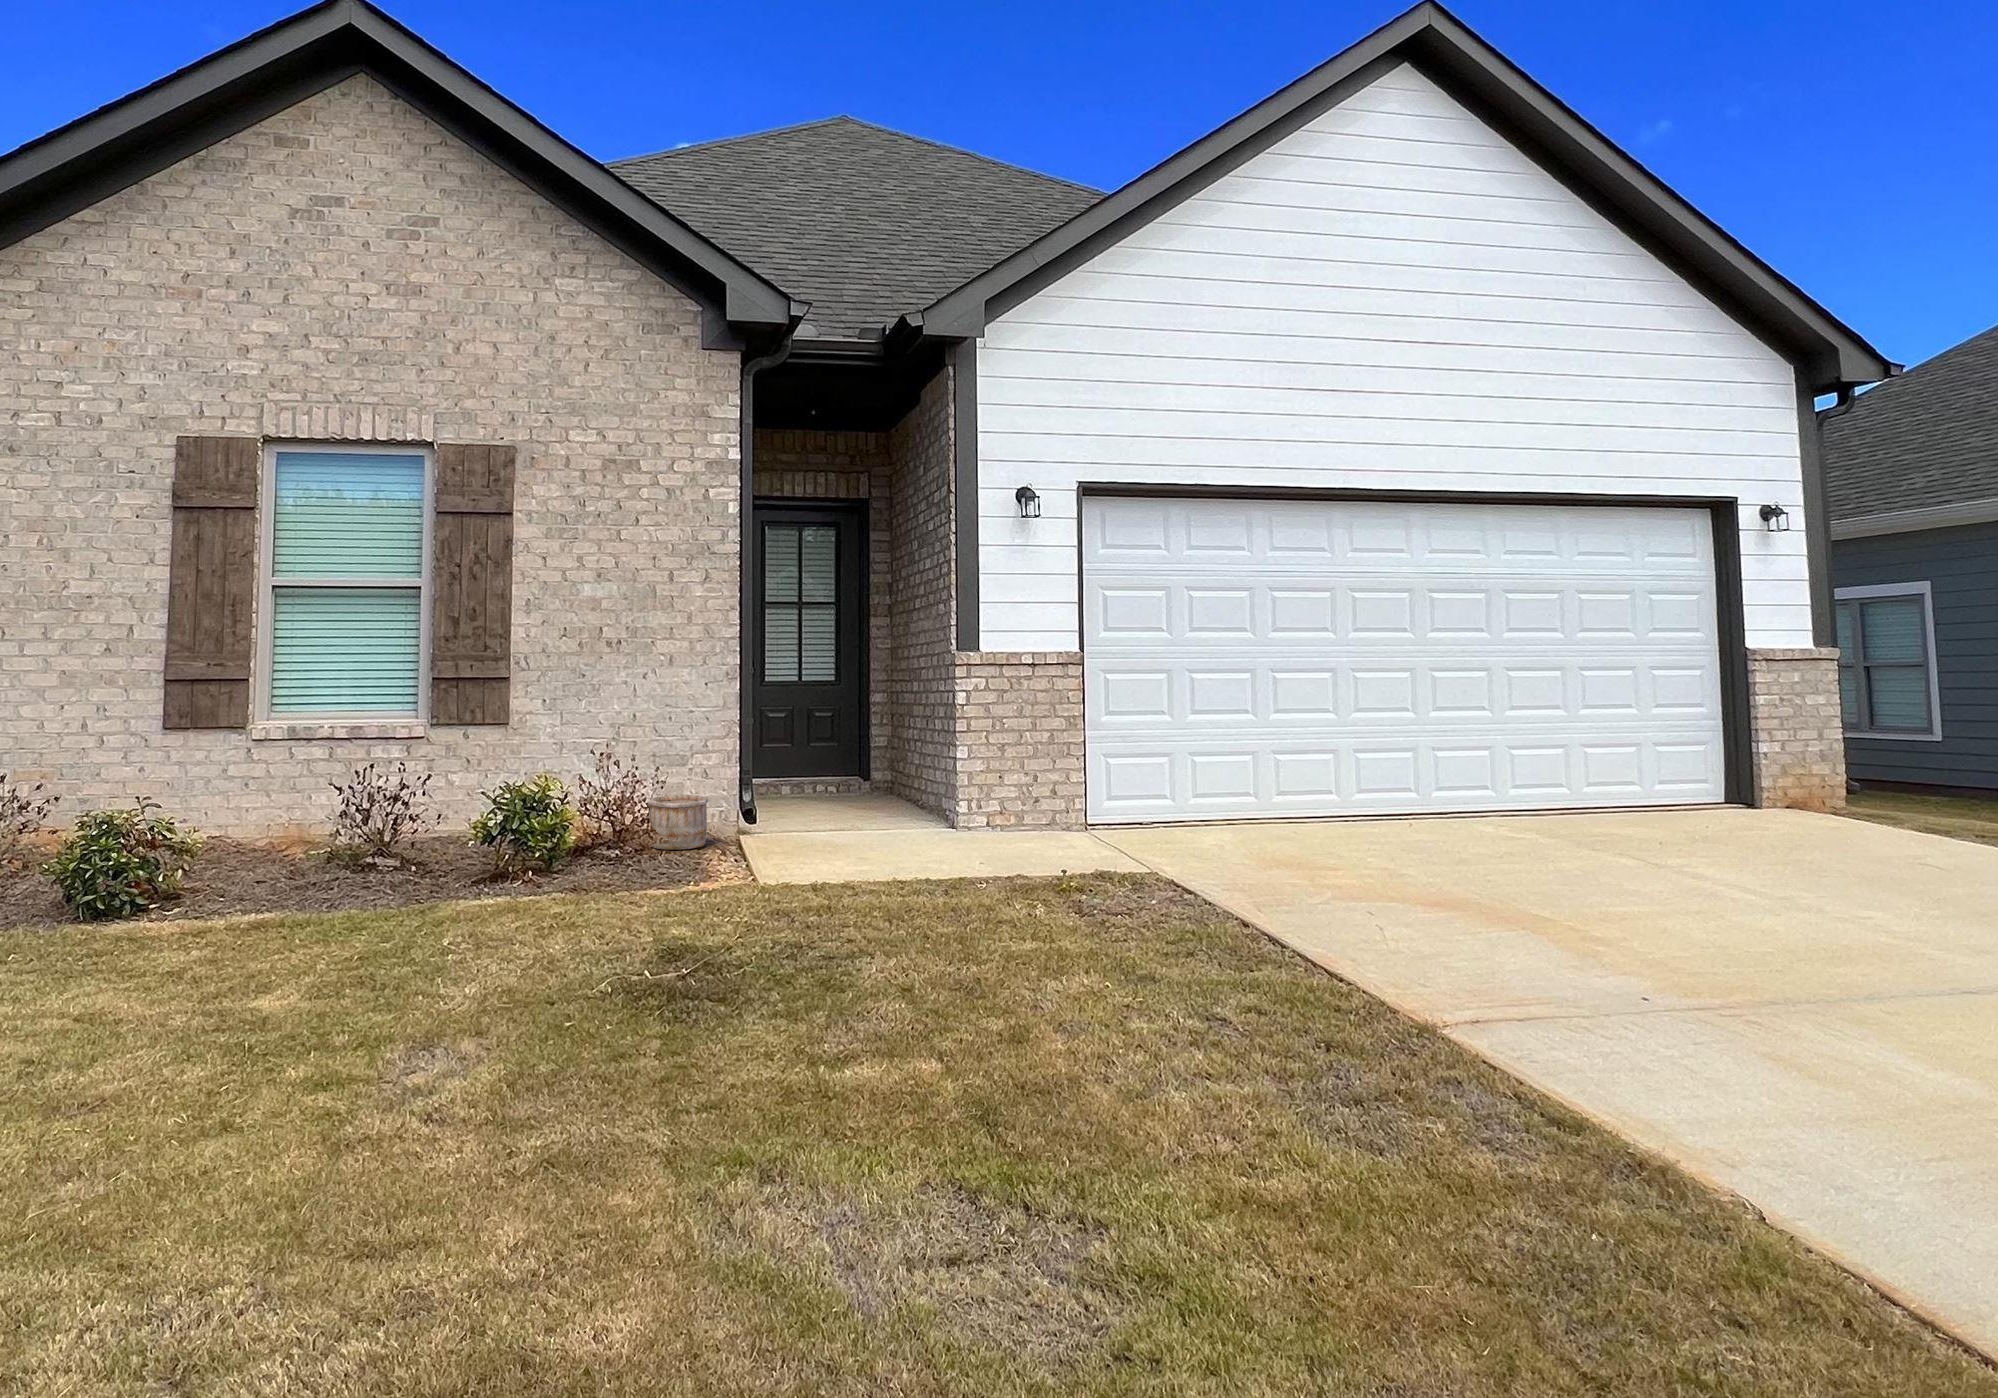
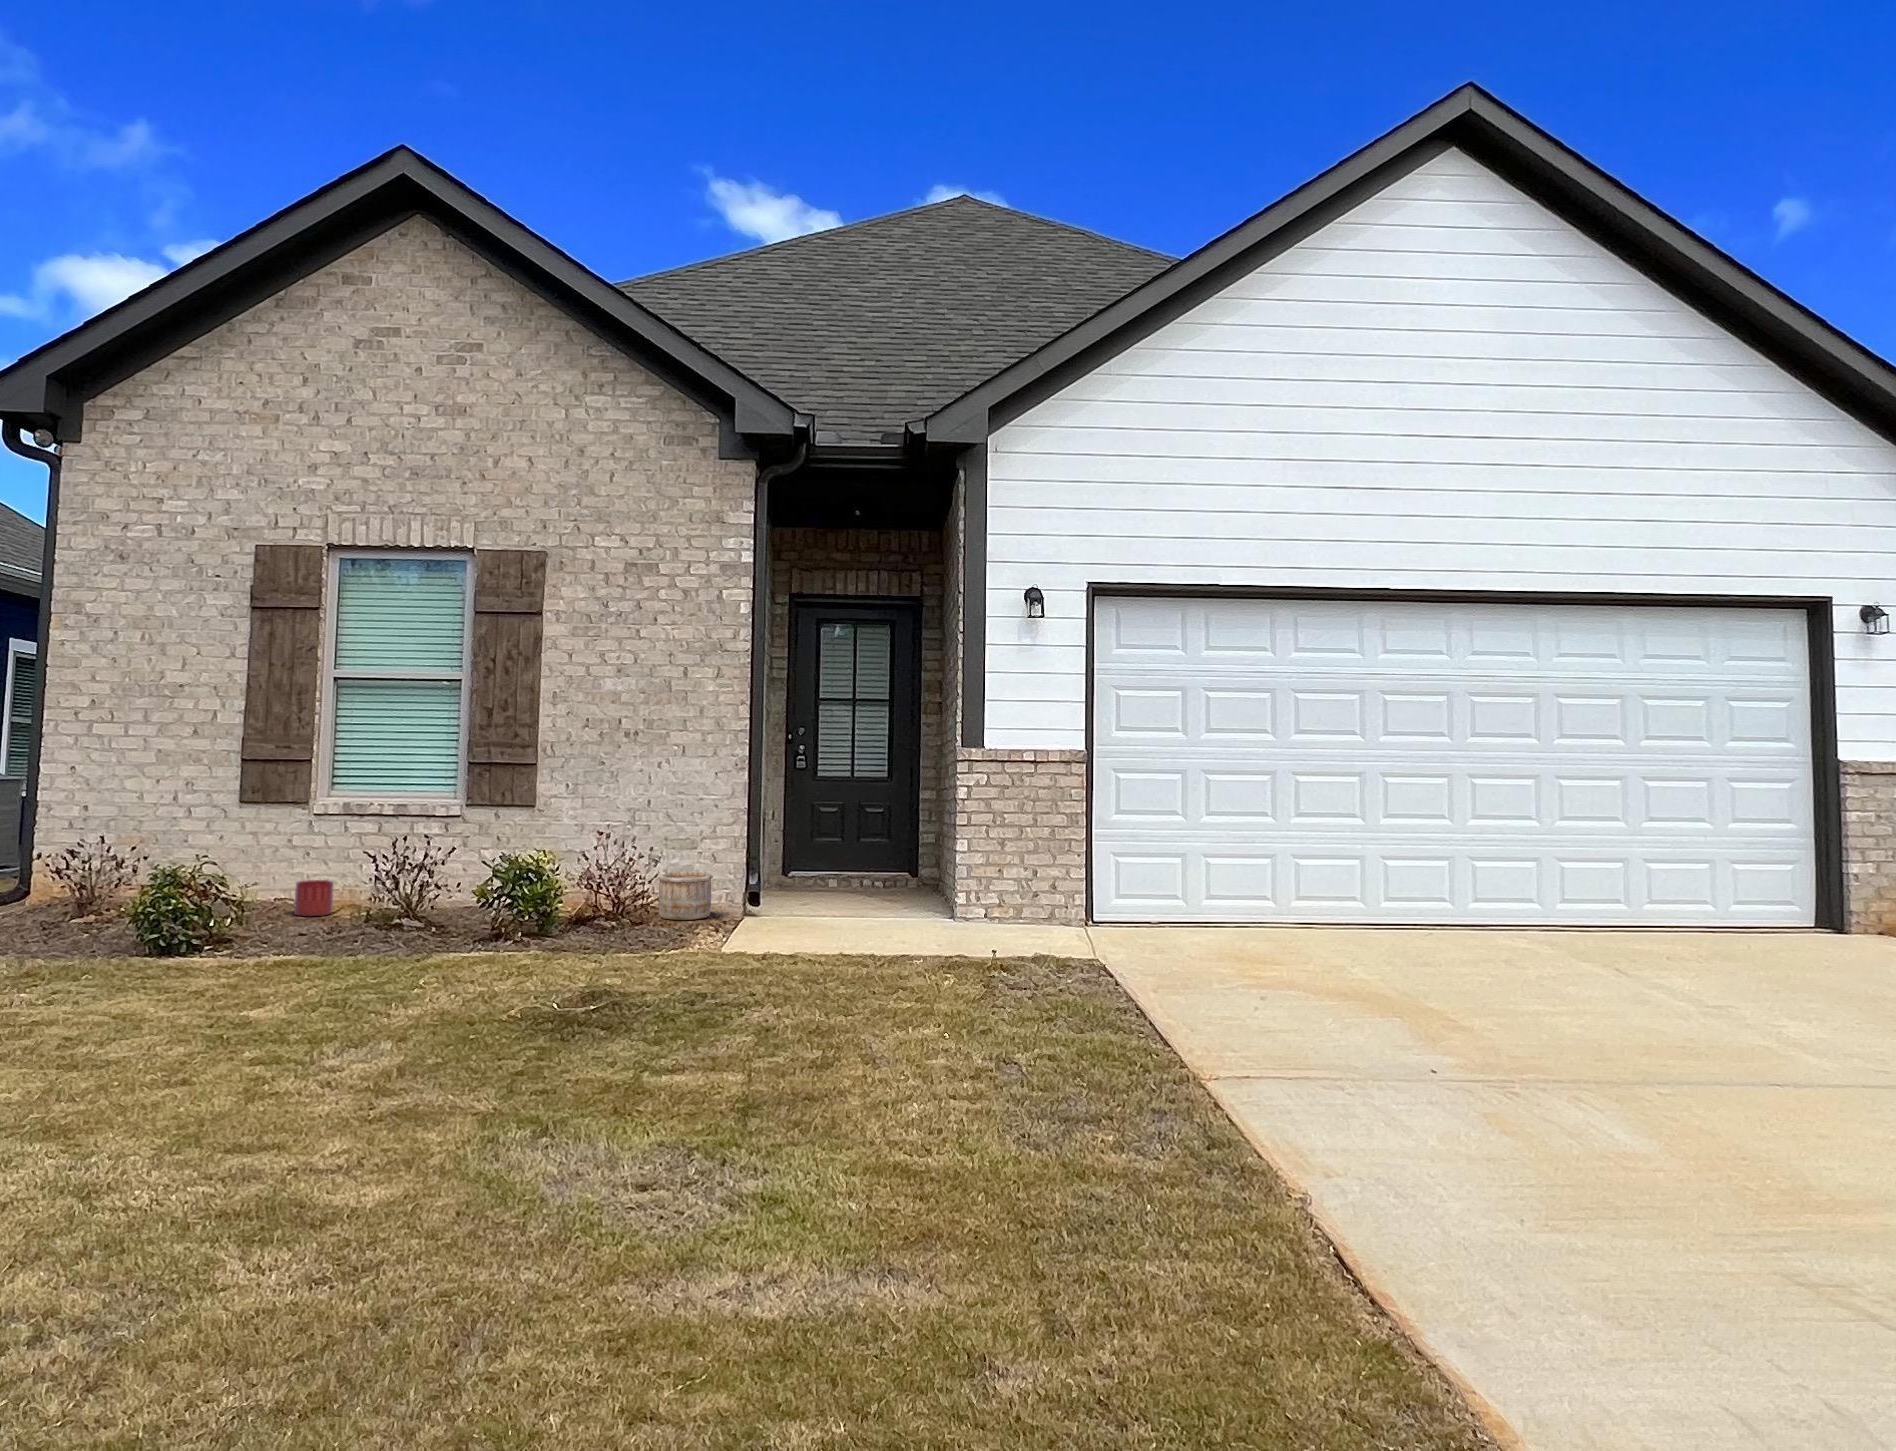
planter: none [228,819,274,862] -> present [294,880,334,916]

